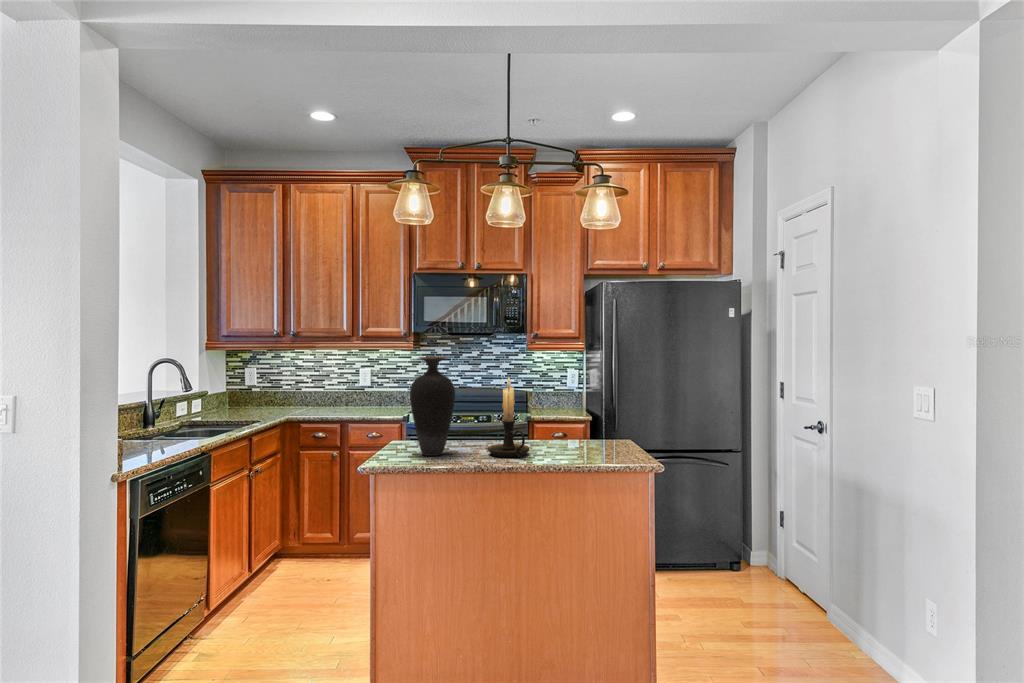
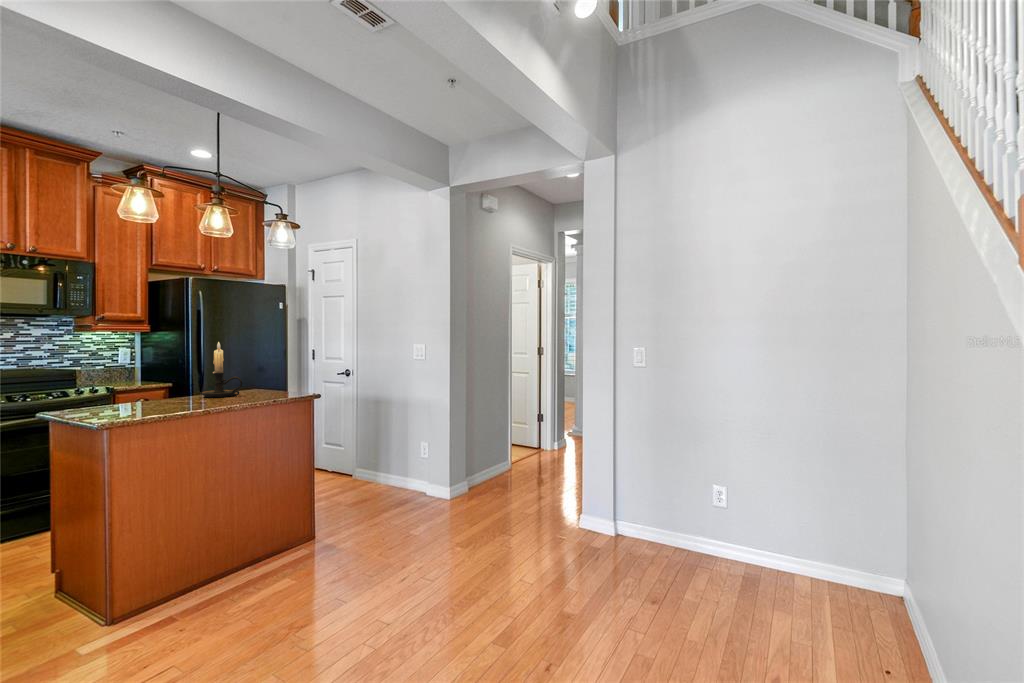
vase: present [410,357,455,456] -> none [139,327,181,403]

